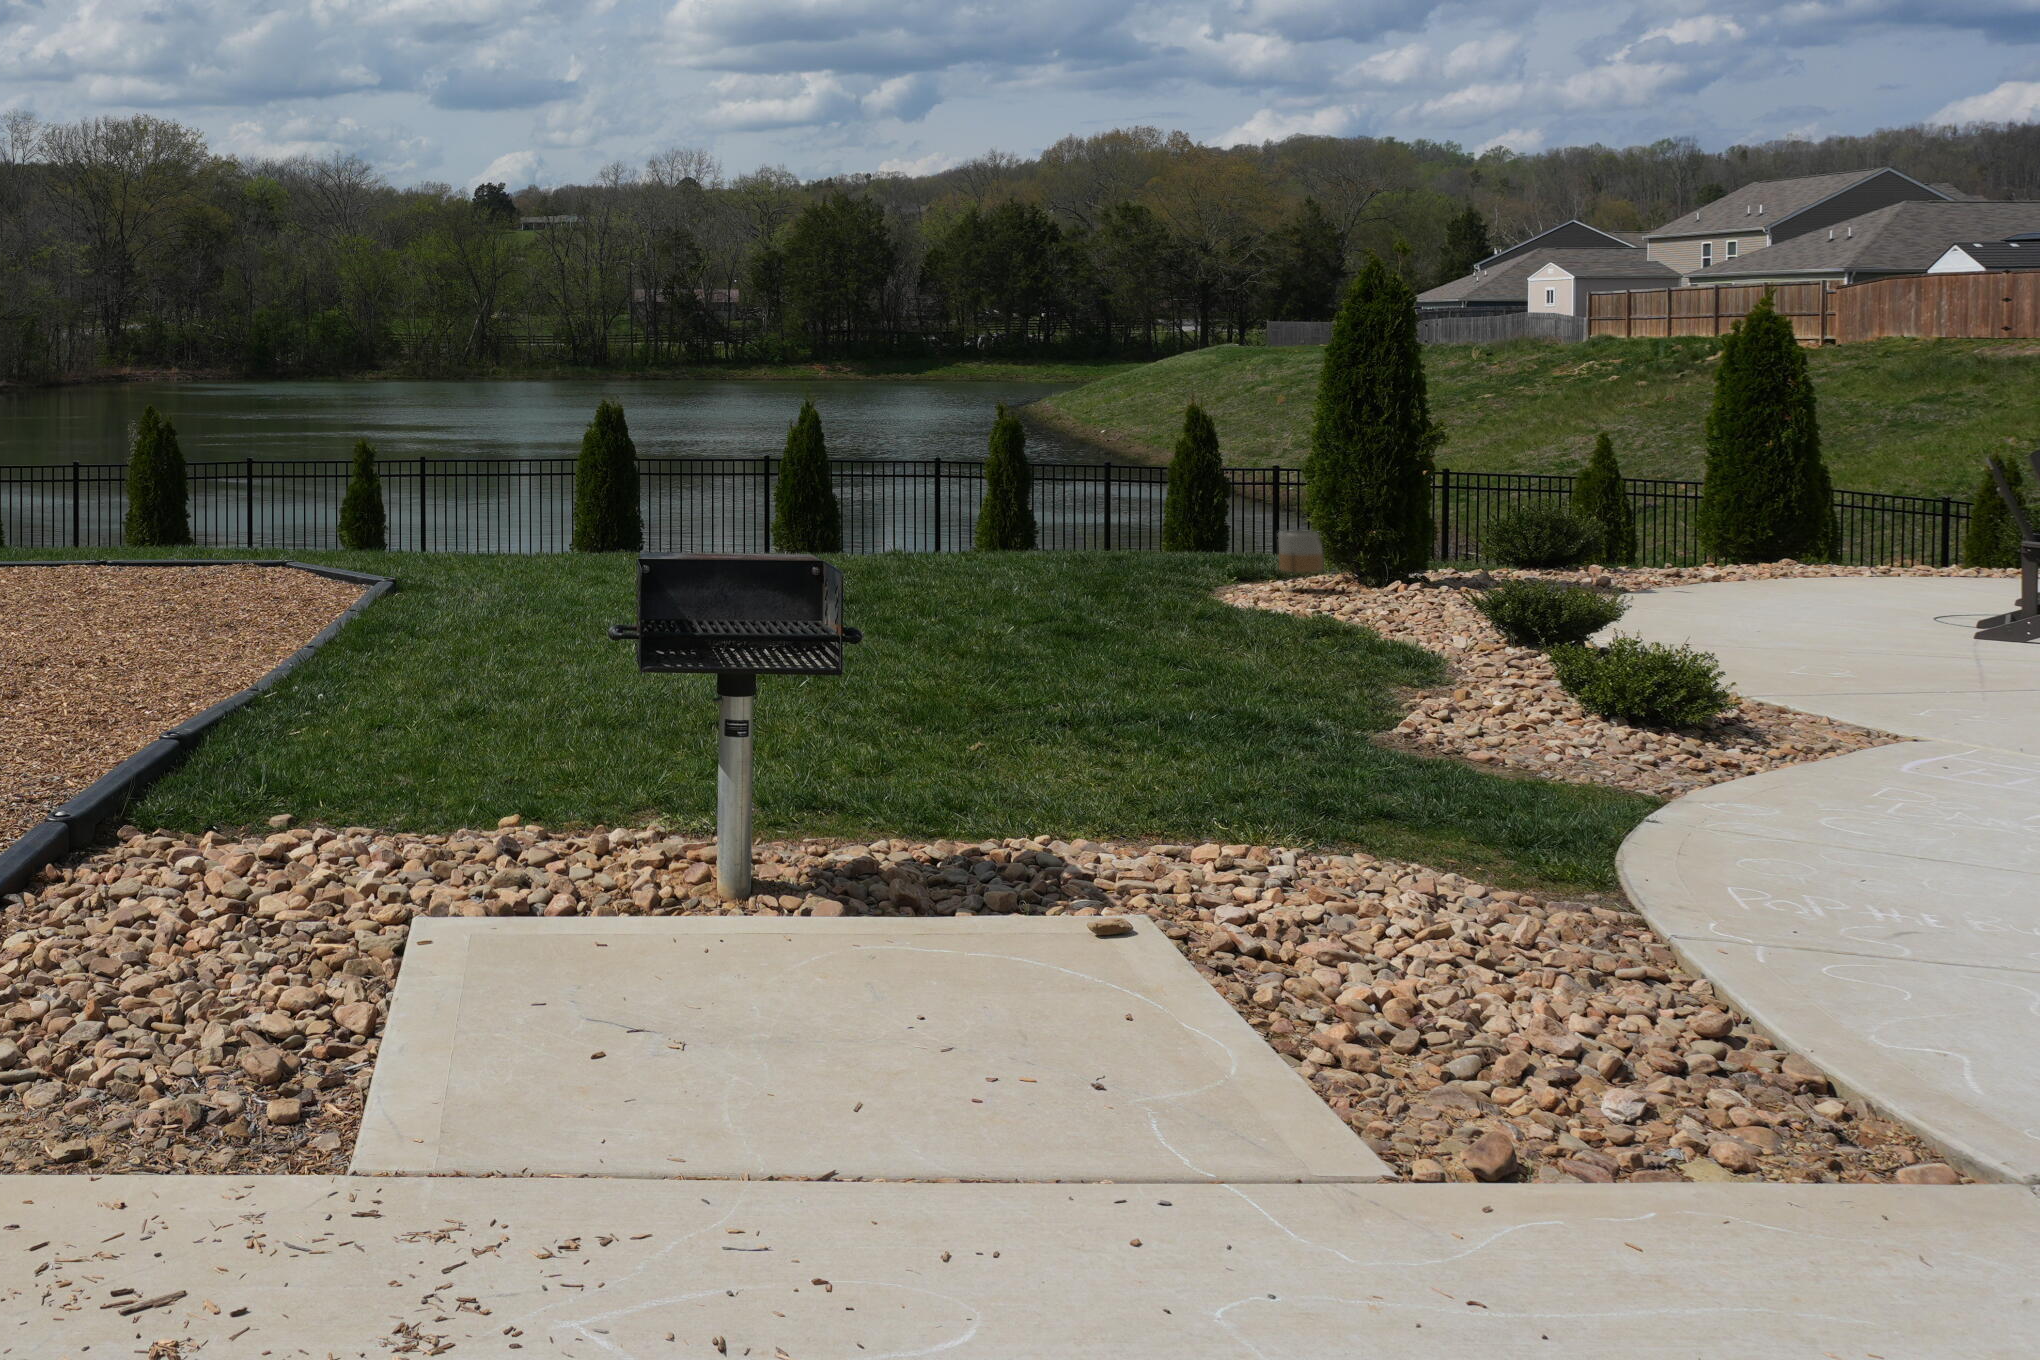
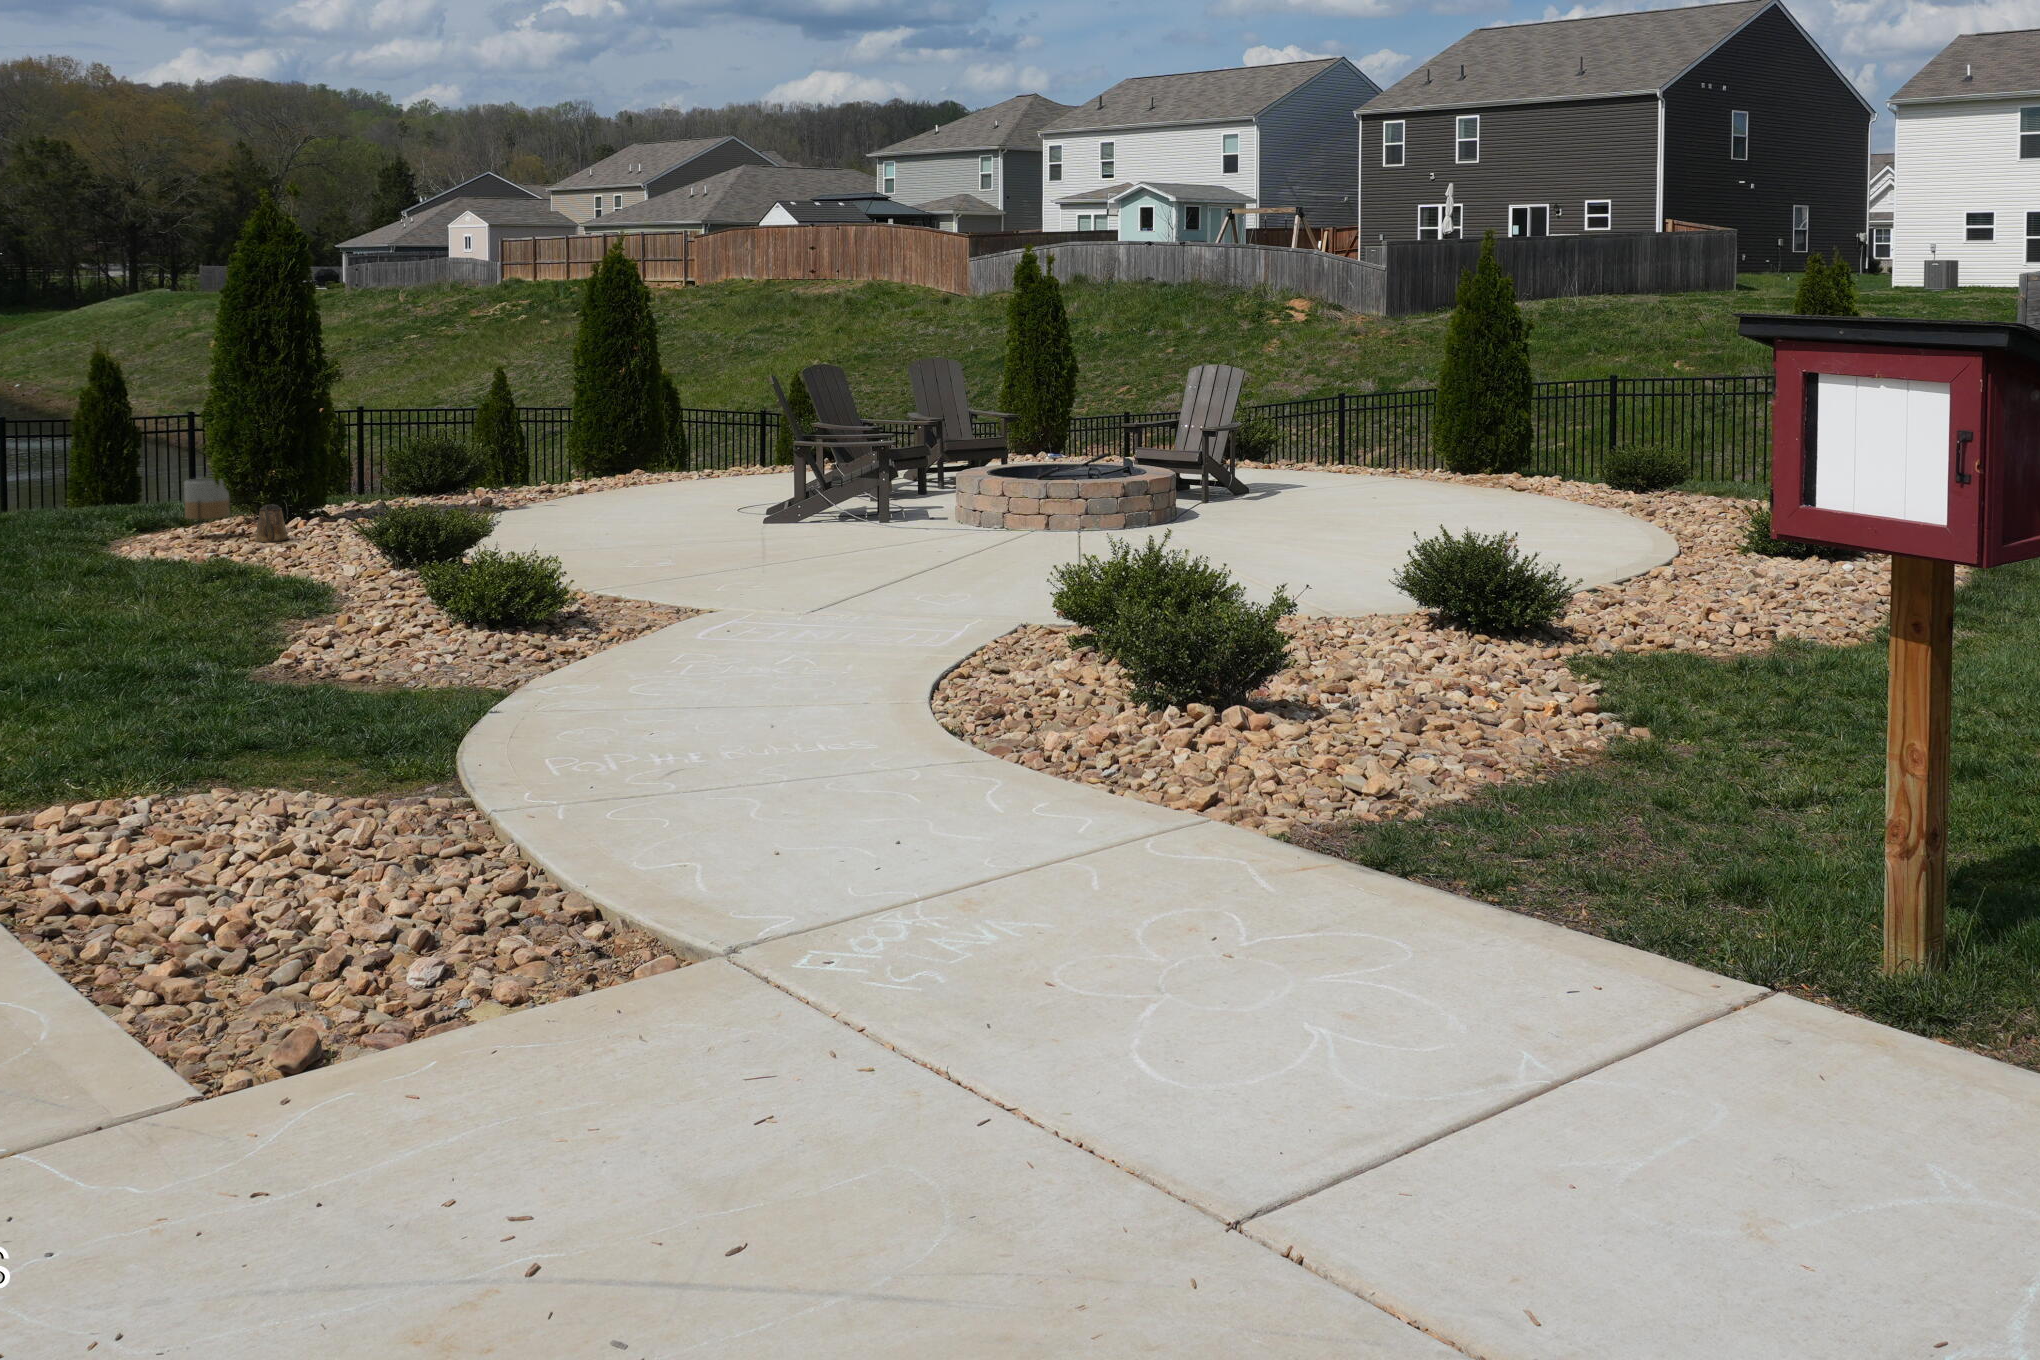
watering can: none [1350,562,1385,601] -> present [255,504,289,542]

